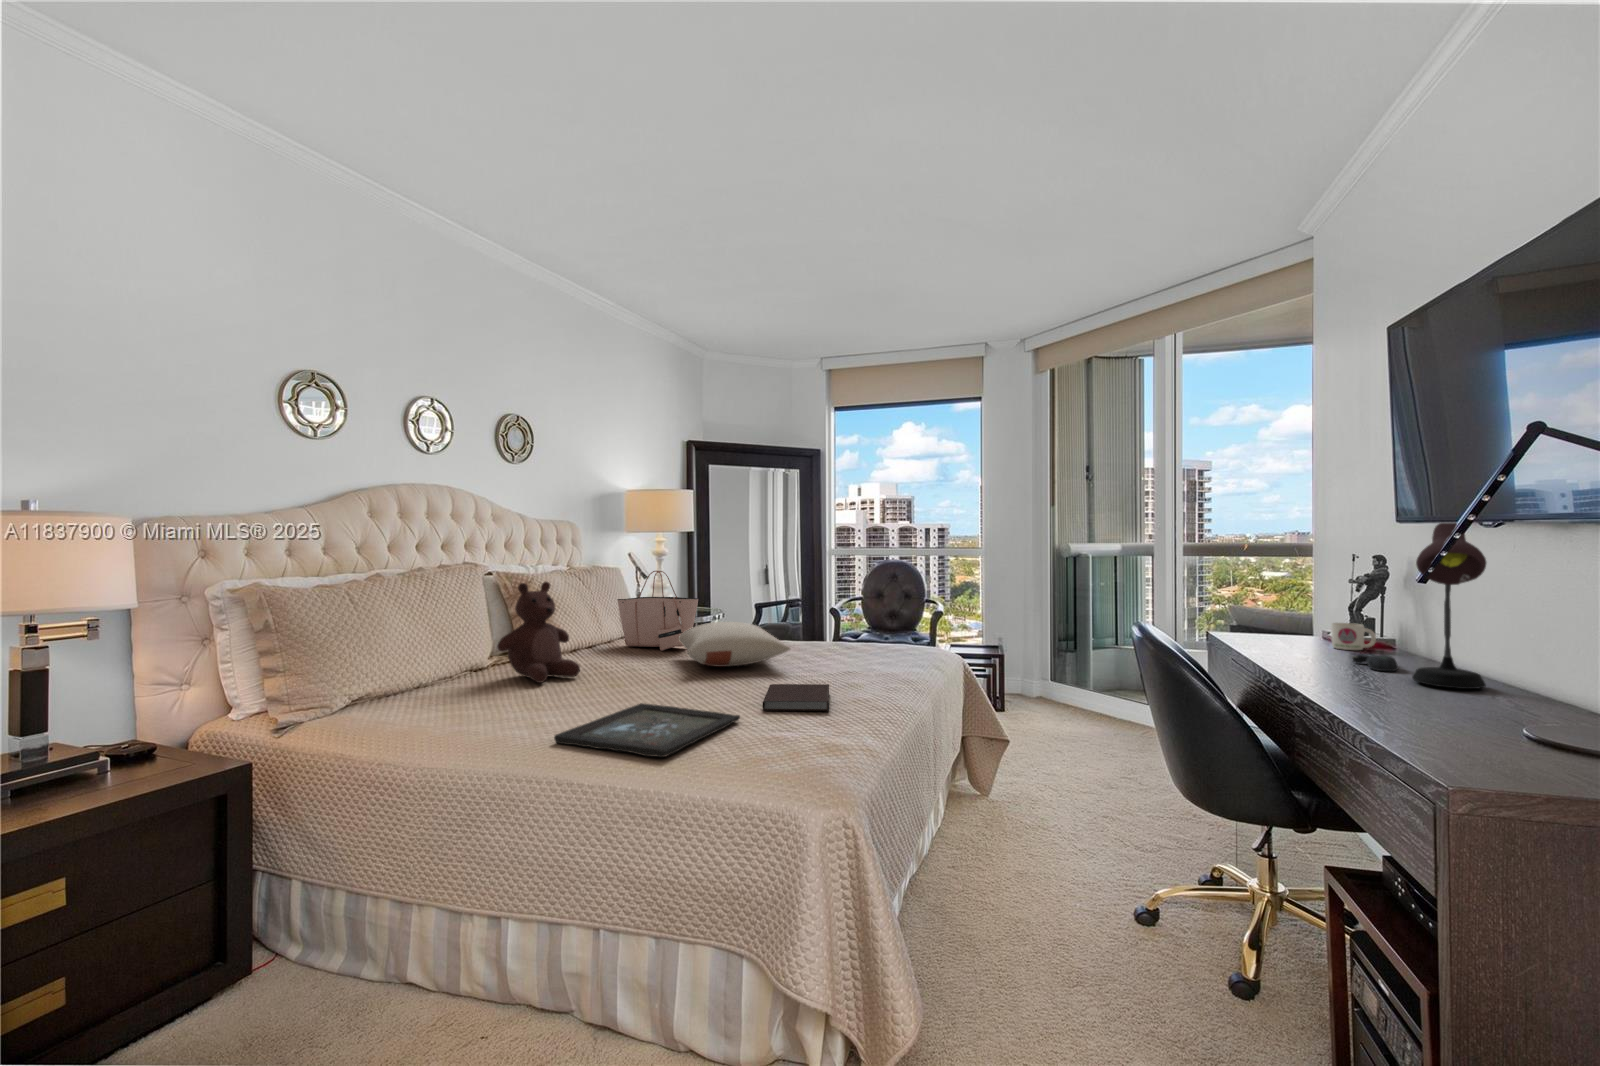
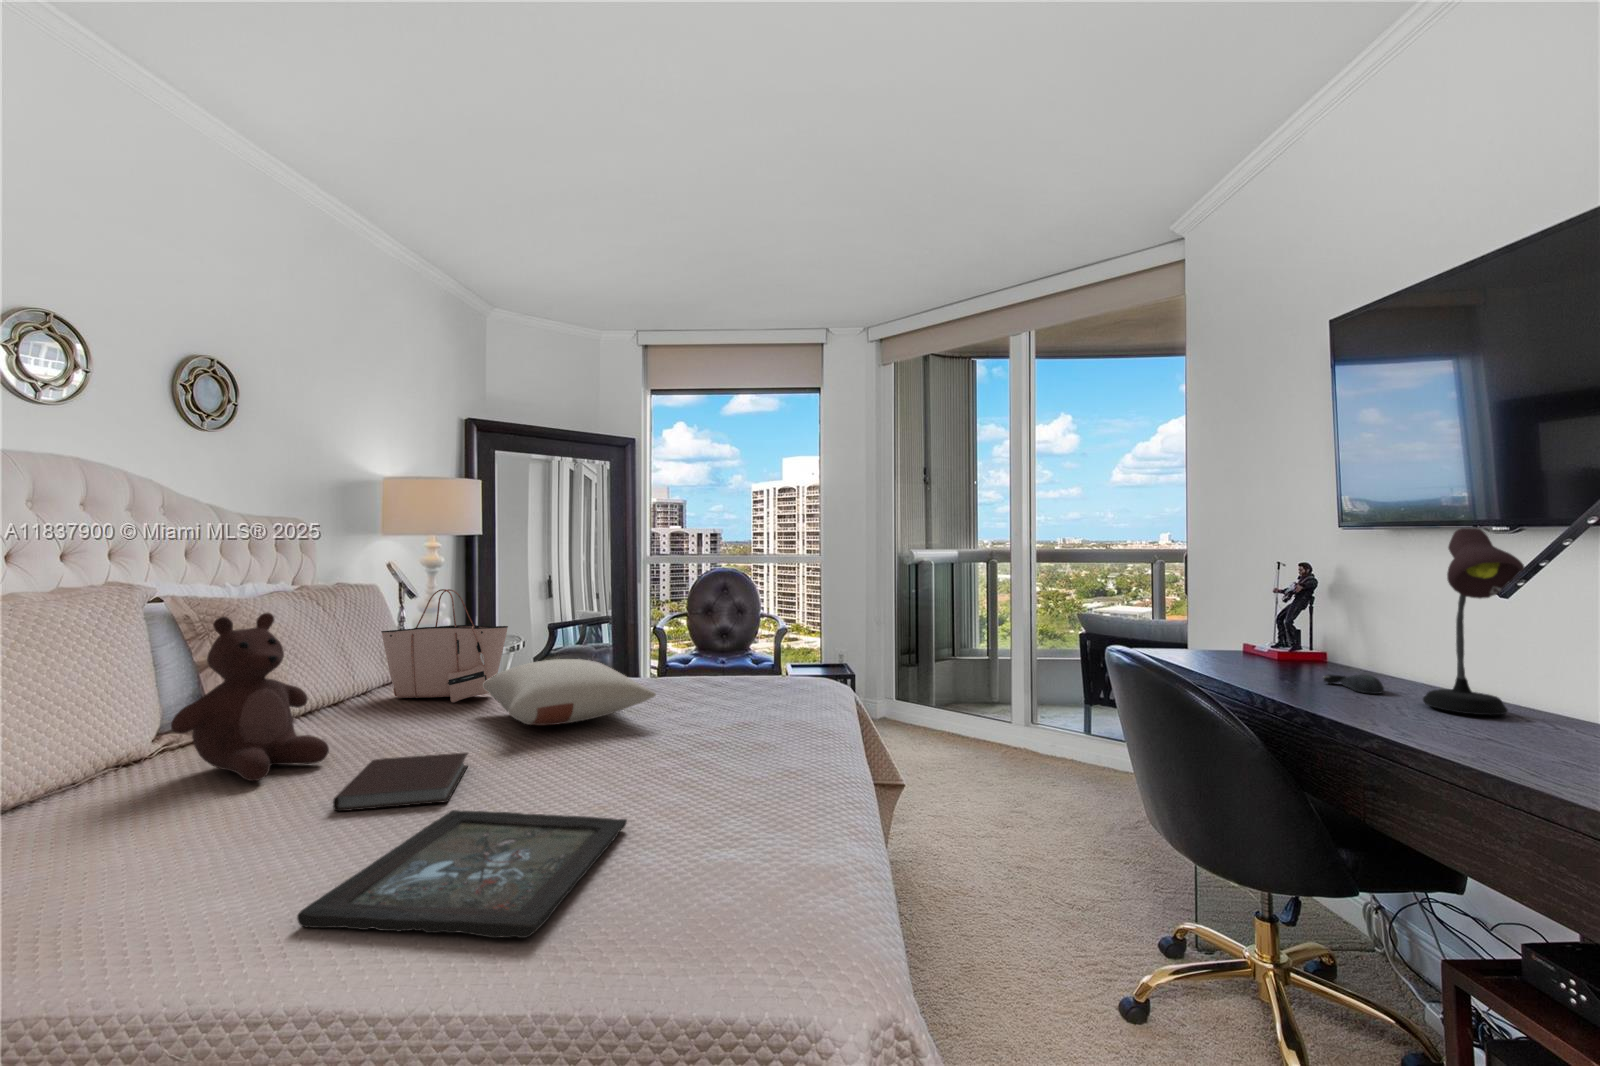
mug: present [1331,623,1376,650] -> none [1266,636,1308,666]
notebook: present [763,684,829,711] -> present [333,753,468,811]

